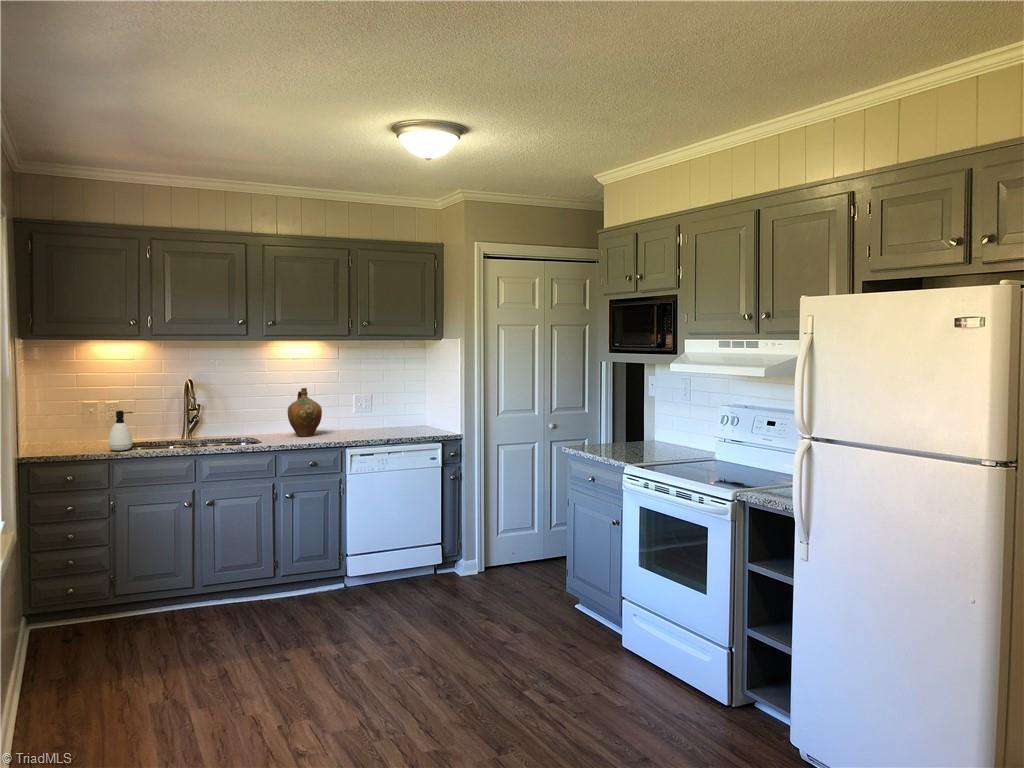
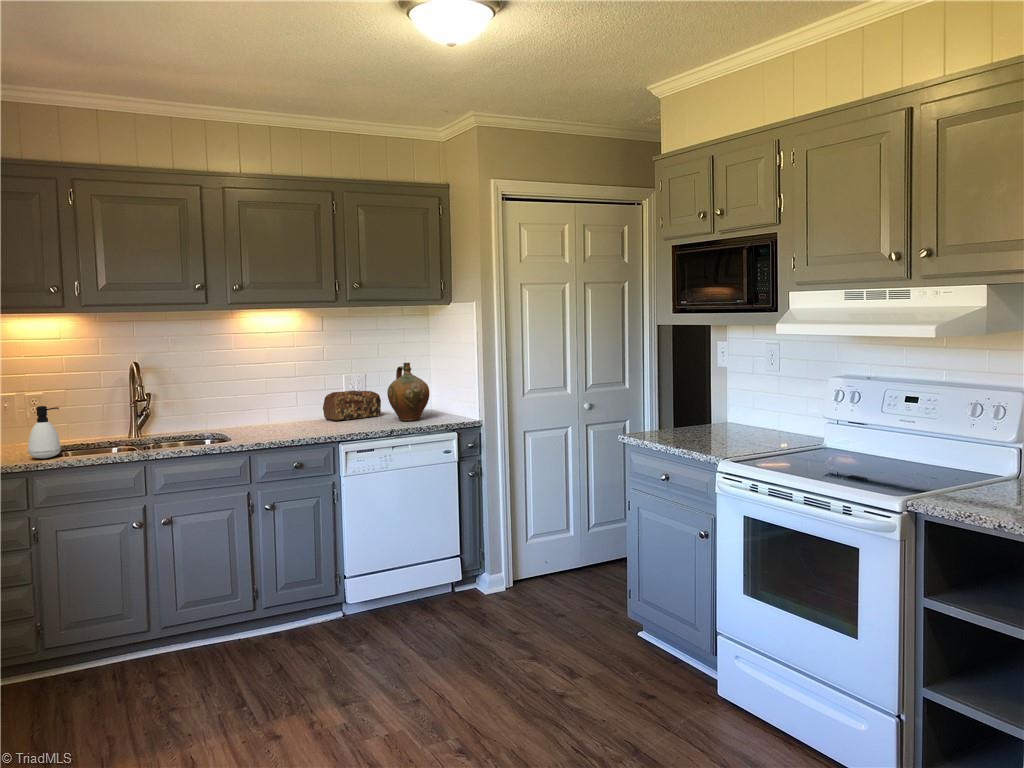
ceramic jug: present [288,388,322,436] -> present [387,363,429,421]
bread loaf: none [336,407,383,431] -> present [323,390,381,421]

